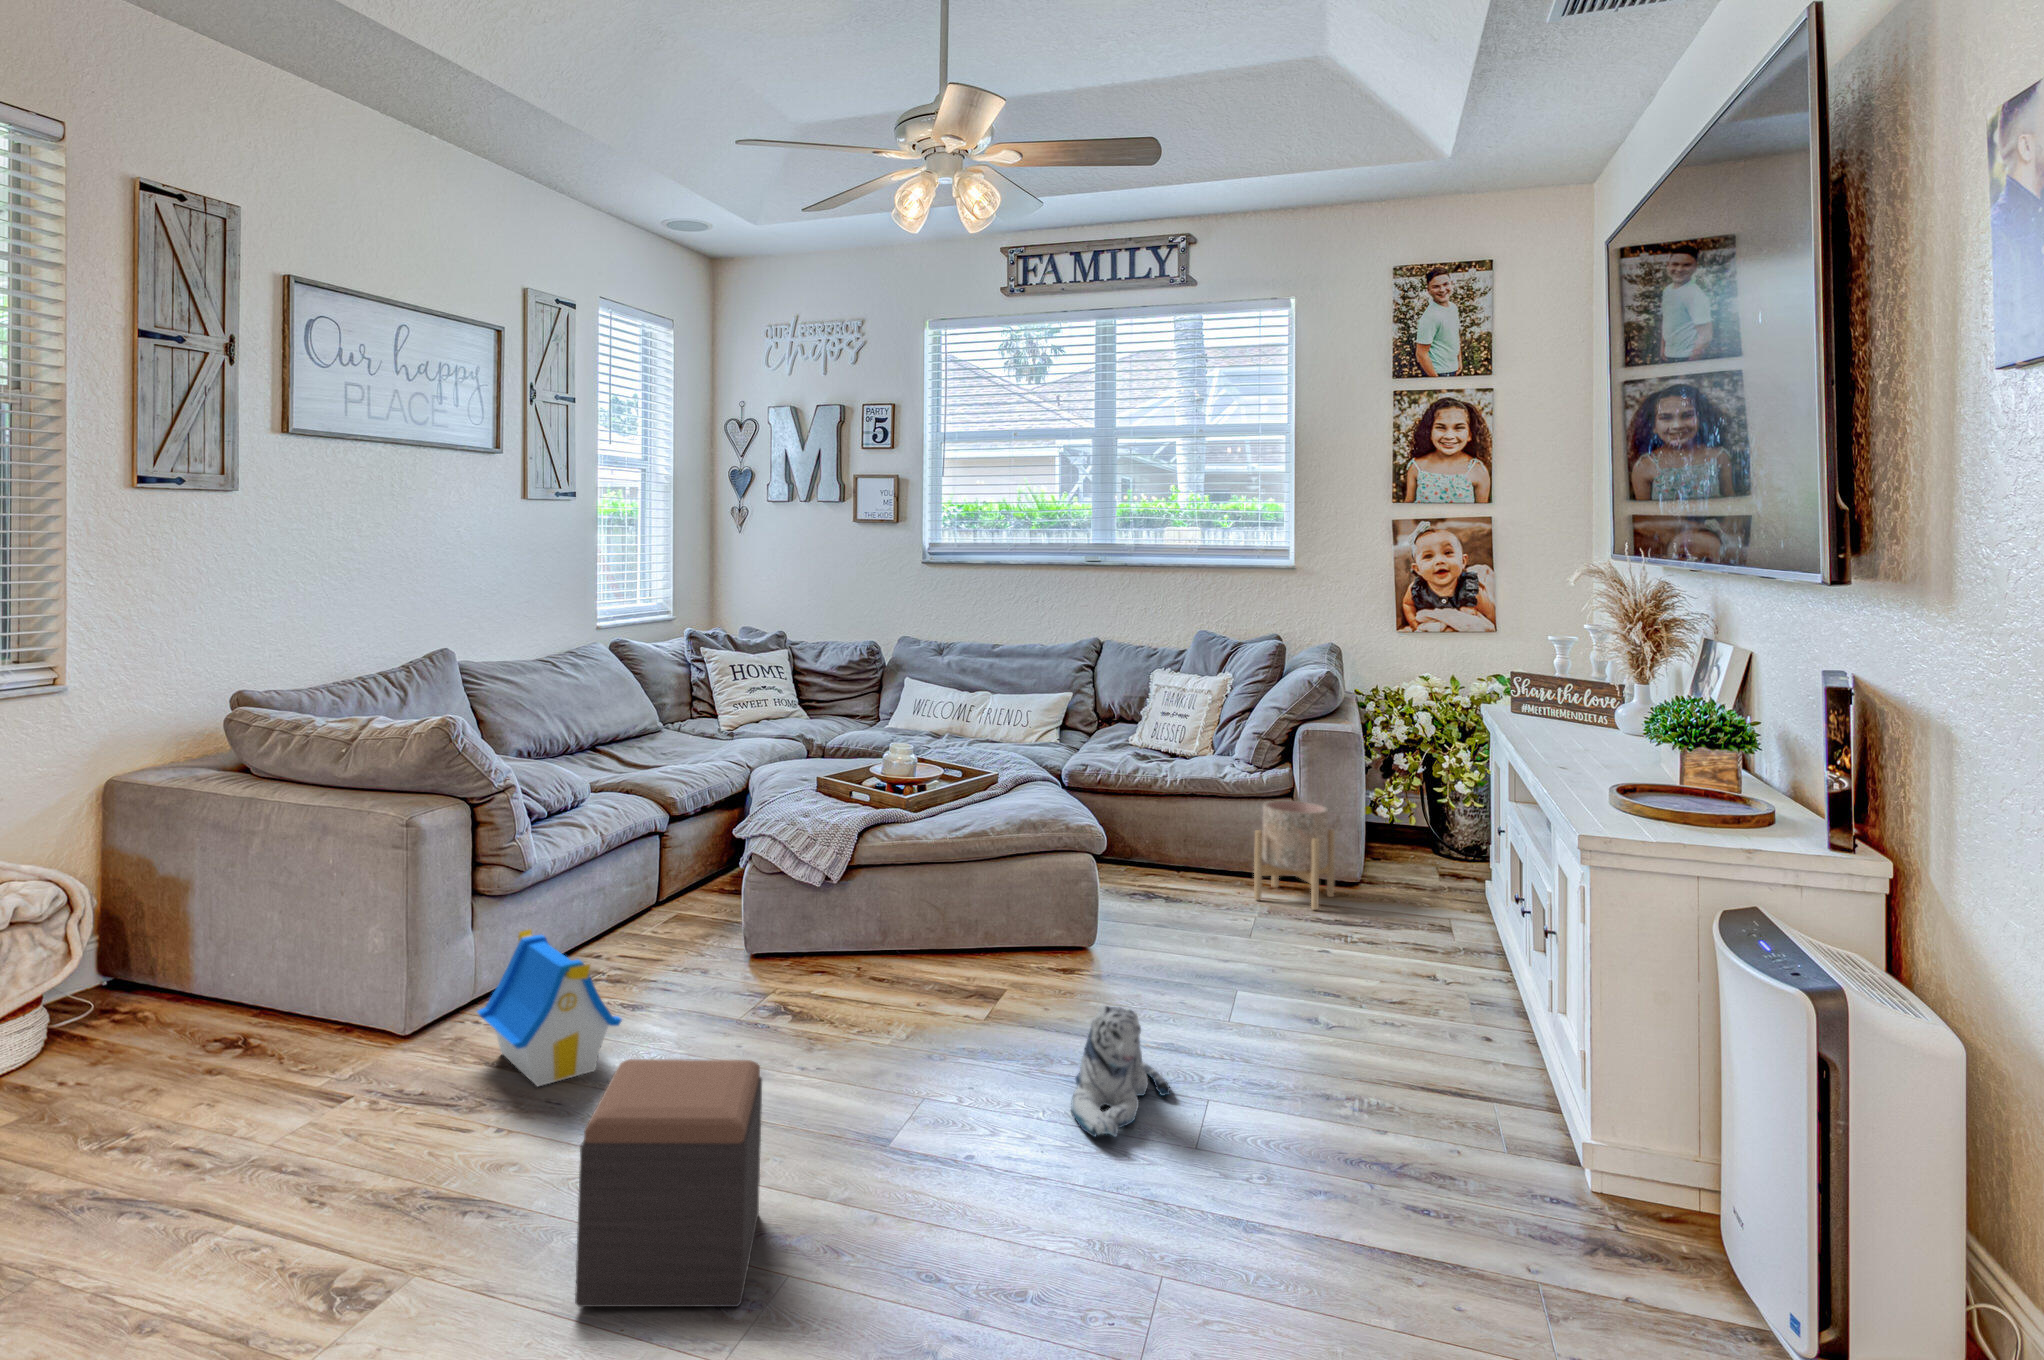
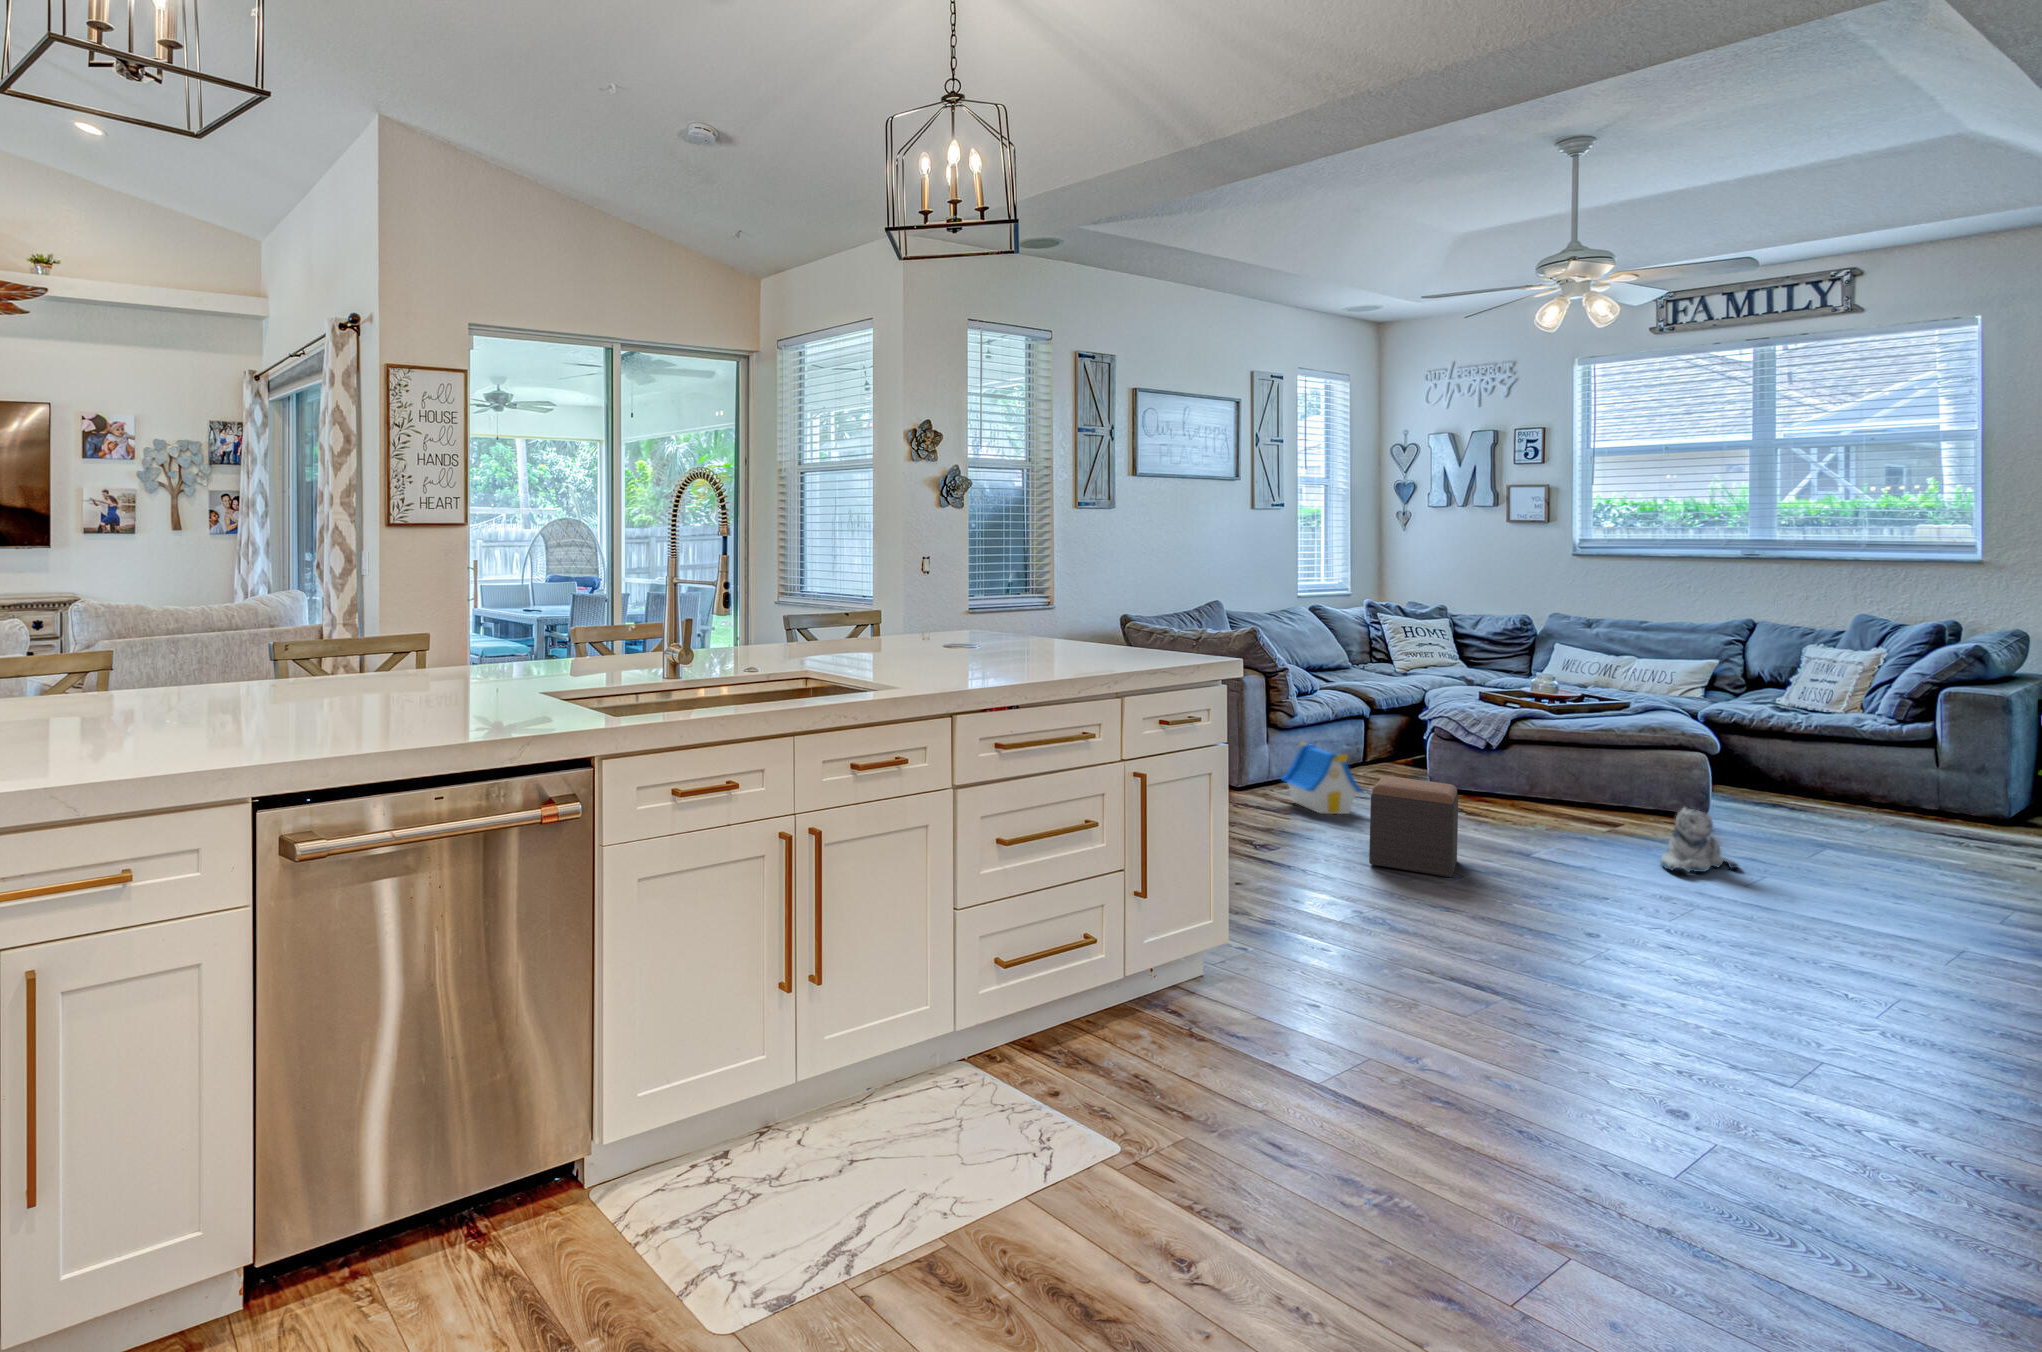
planter: present [1254,801,1335,910] -> none [1882,745,1974,829]

